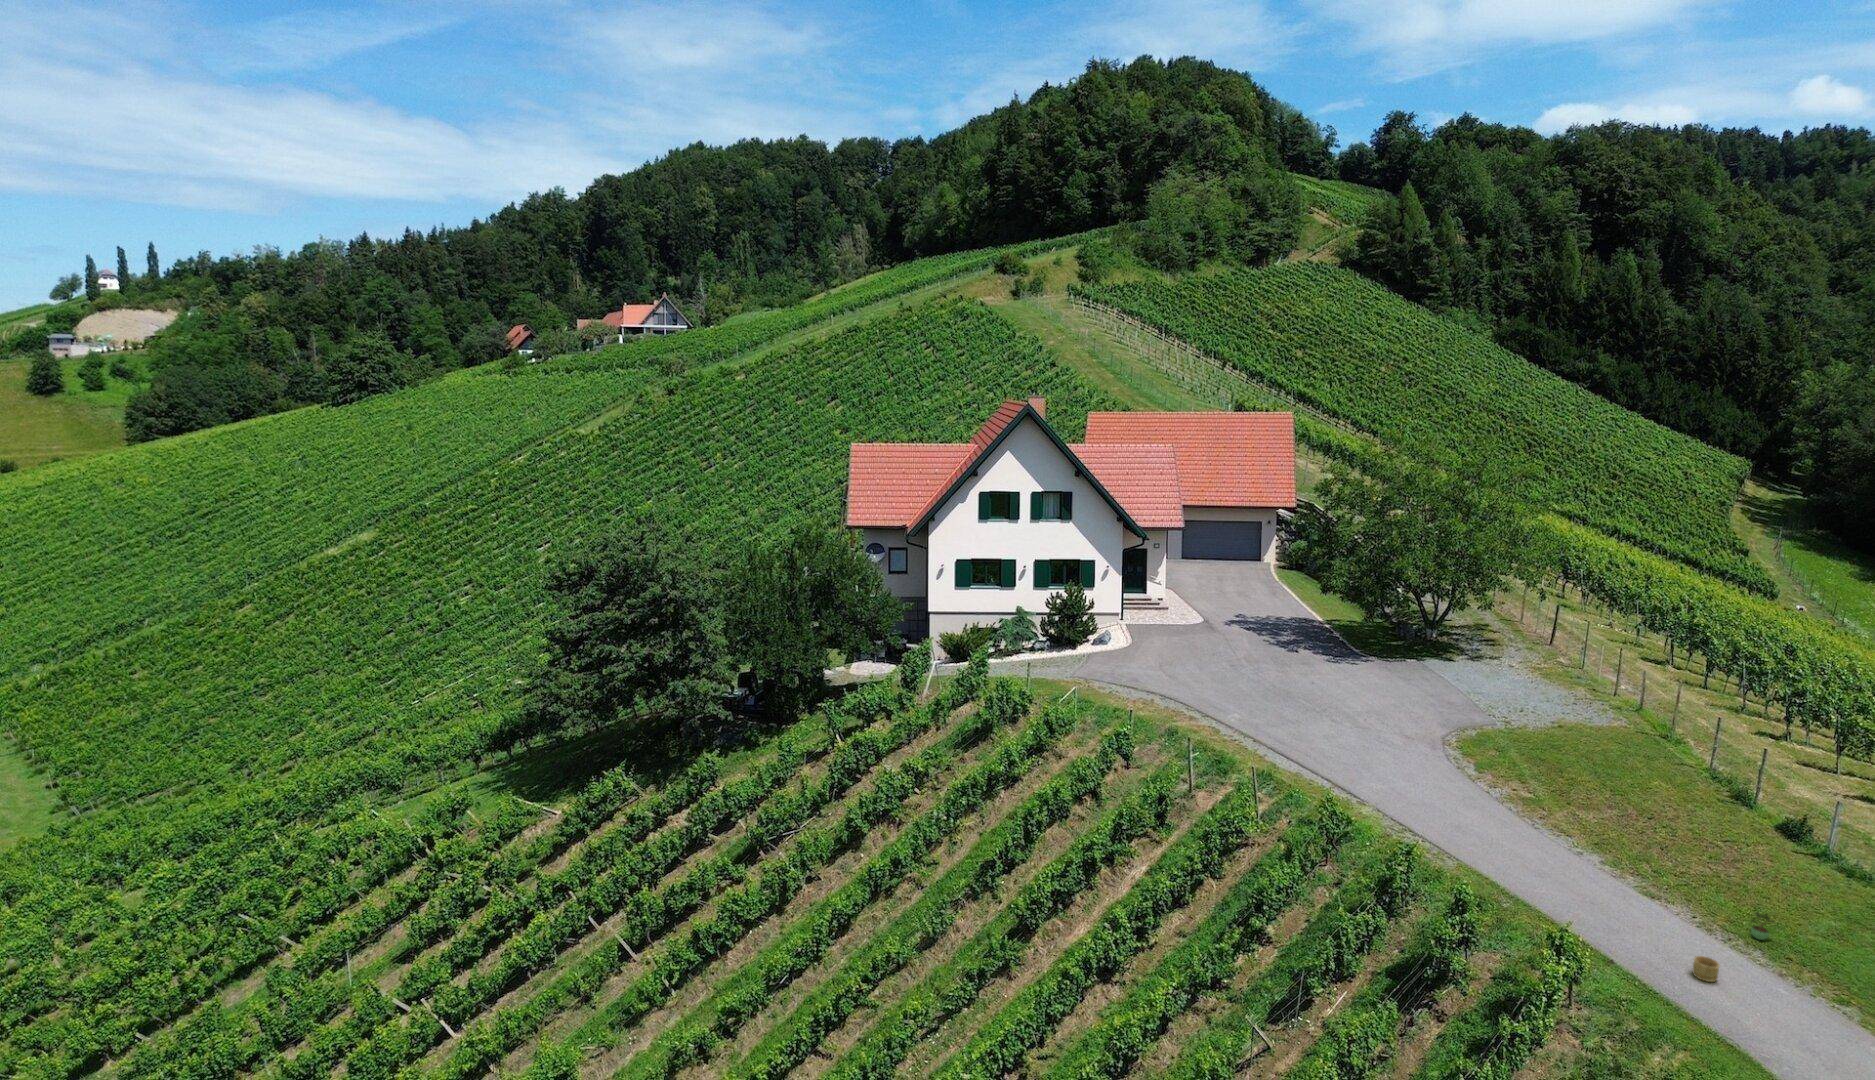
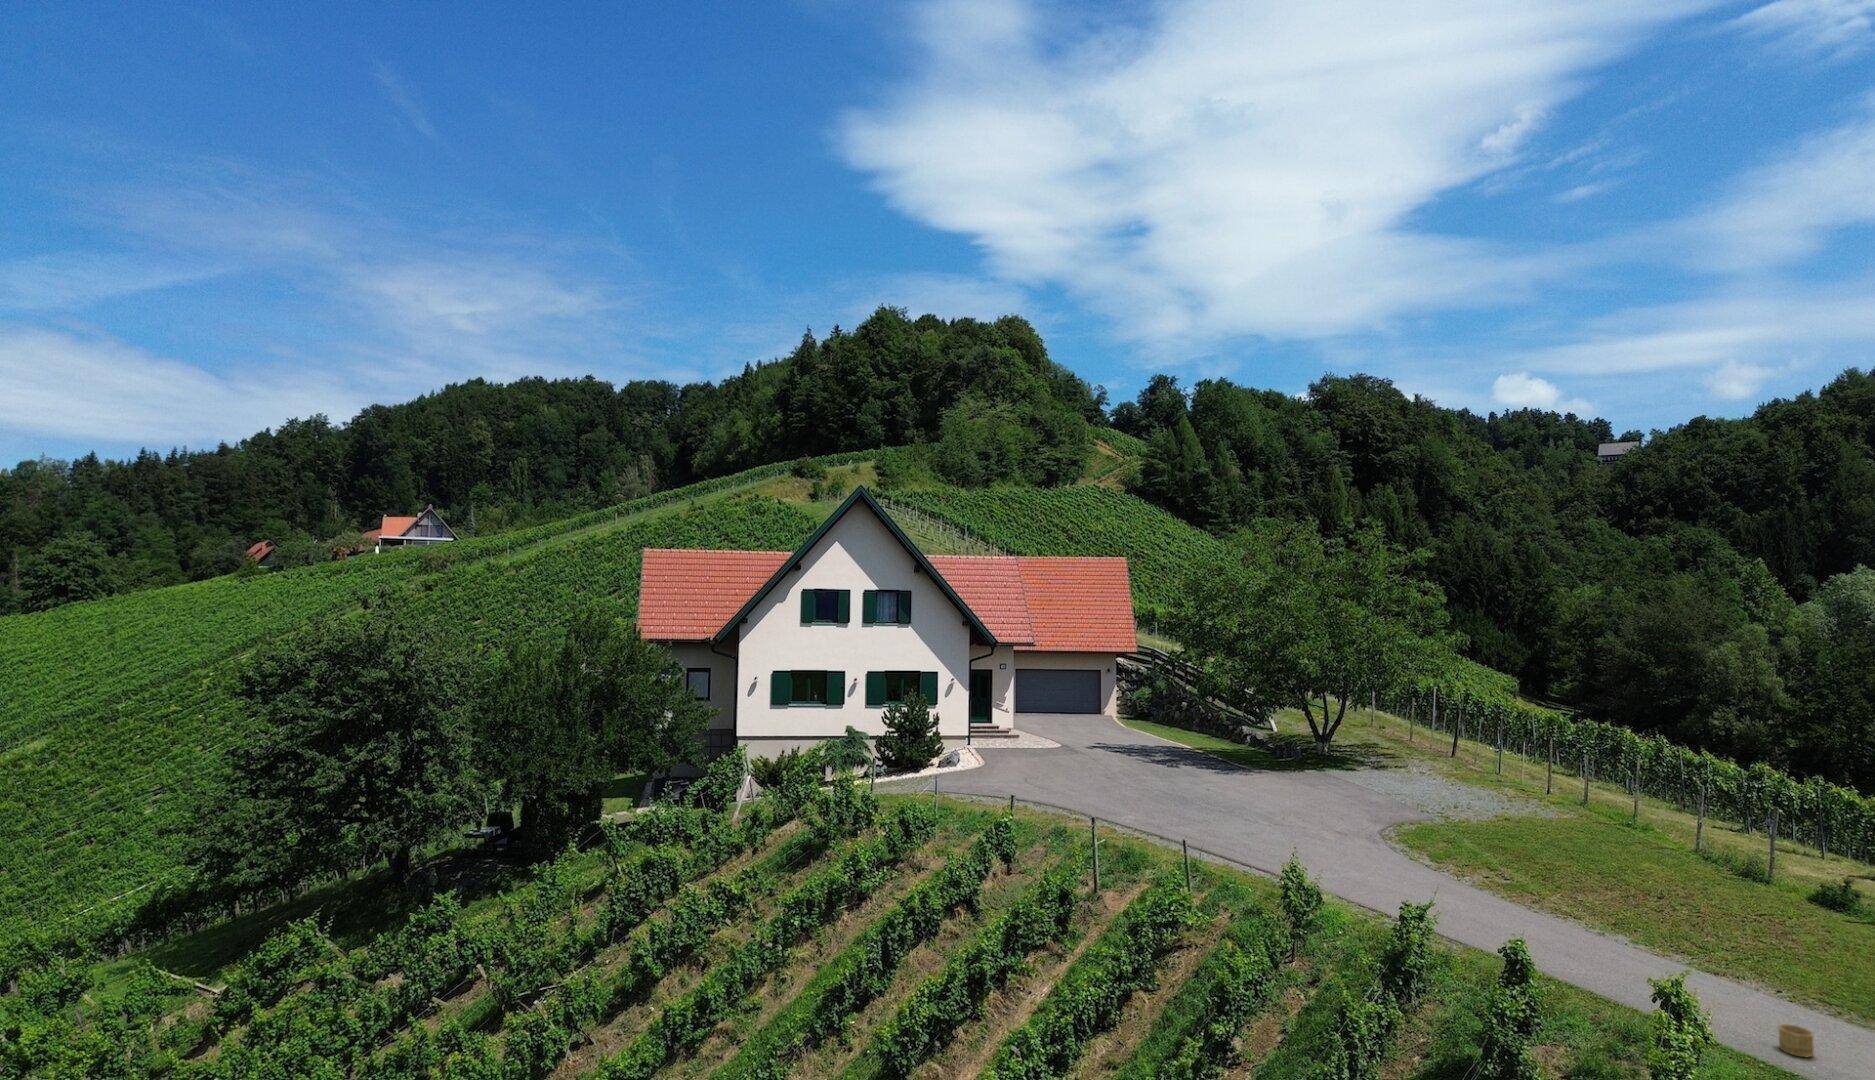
potted plant: present [1751,912,1774,940] -> none [1805,972,1836,1009]

